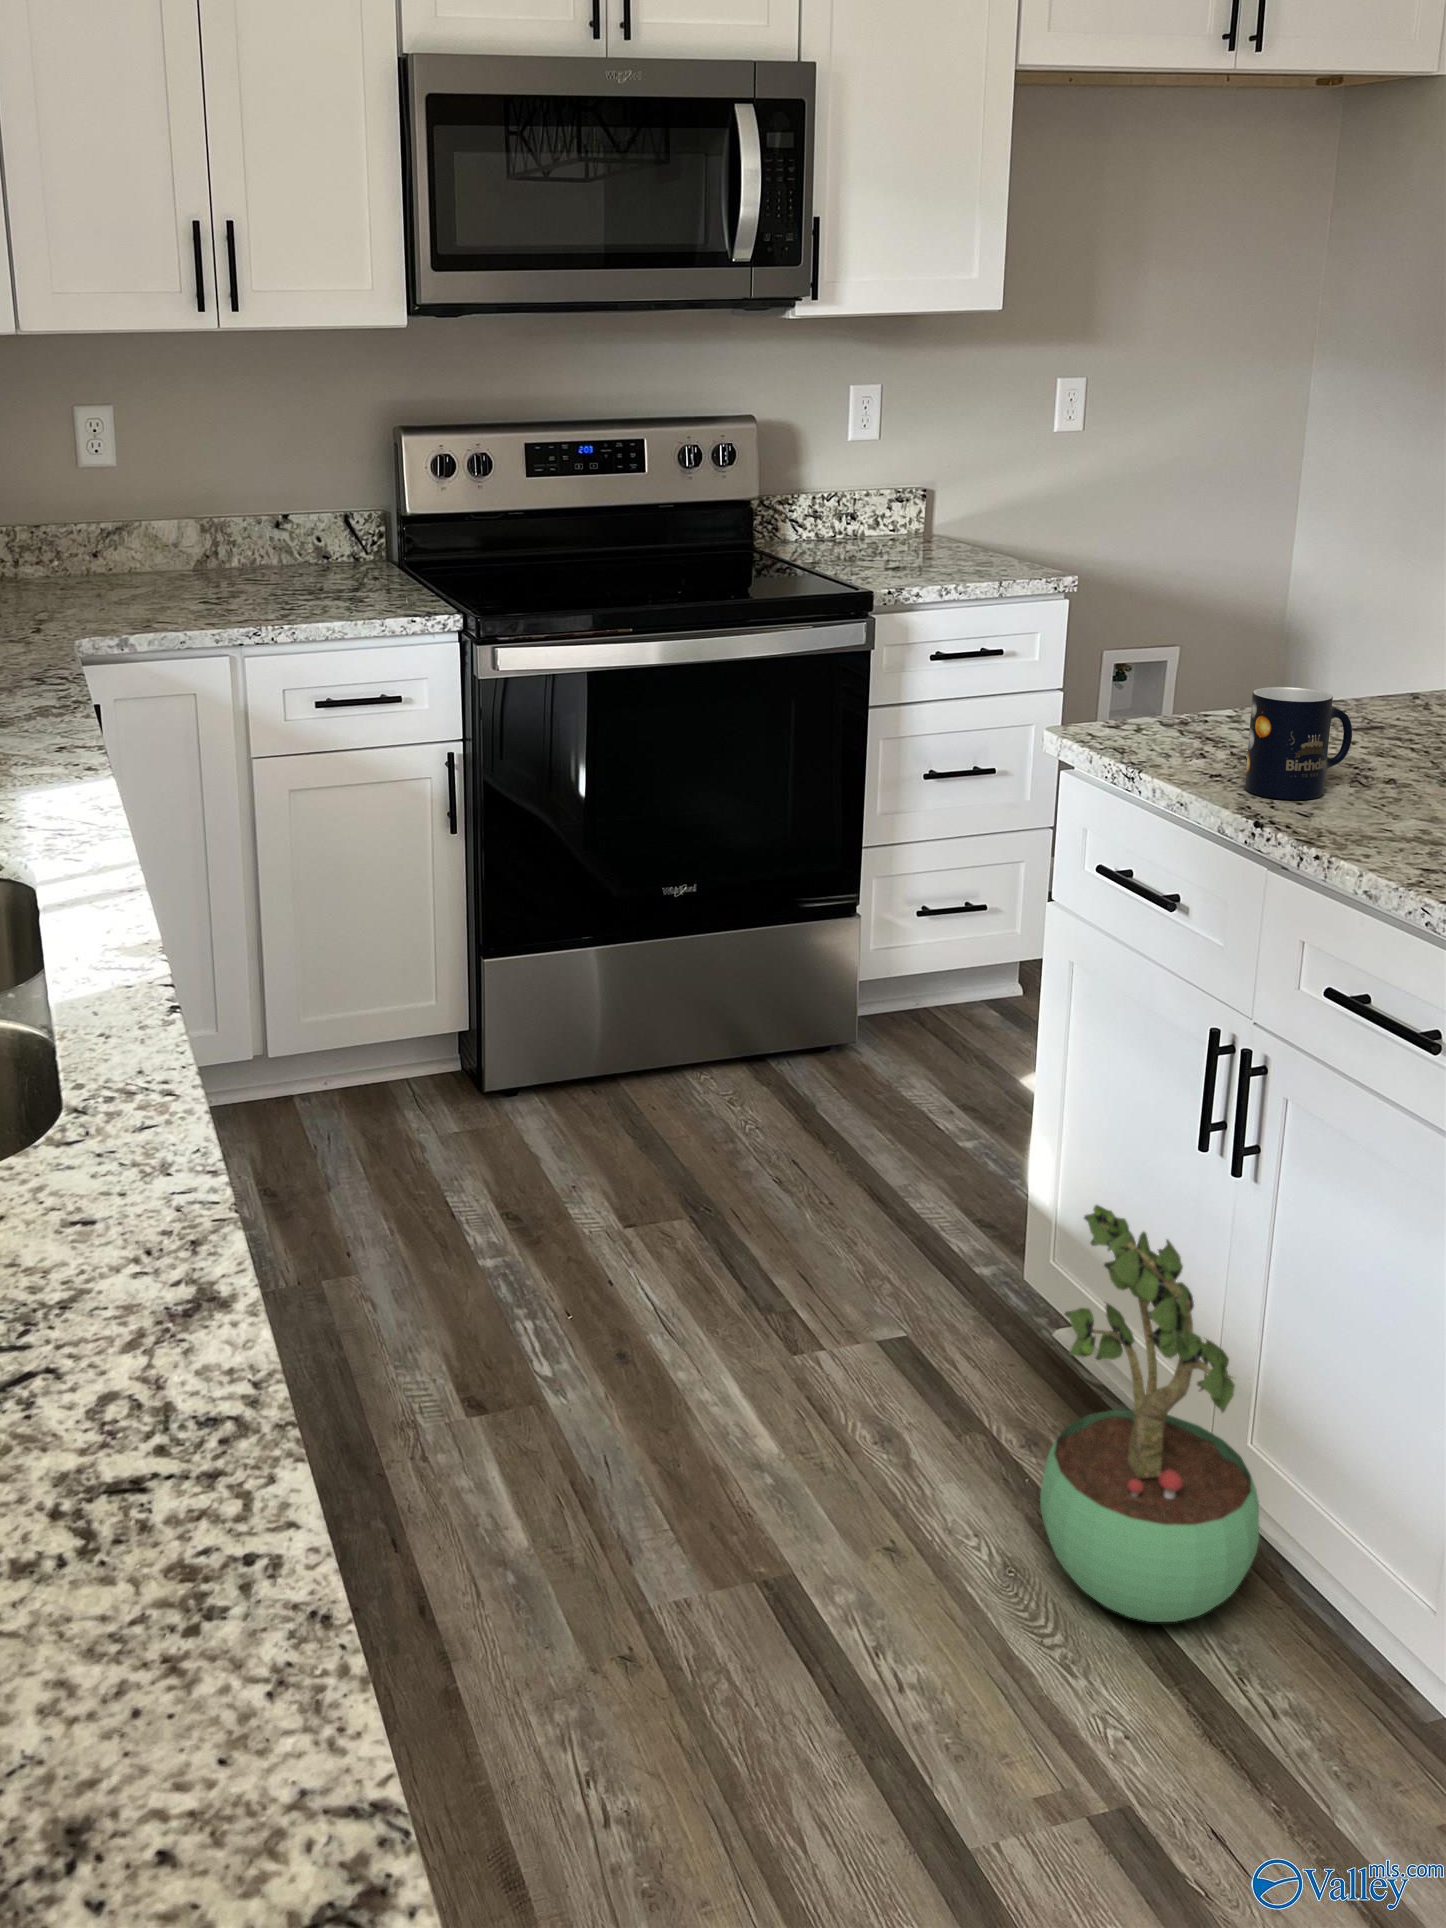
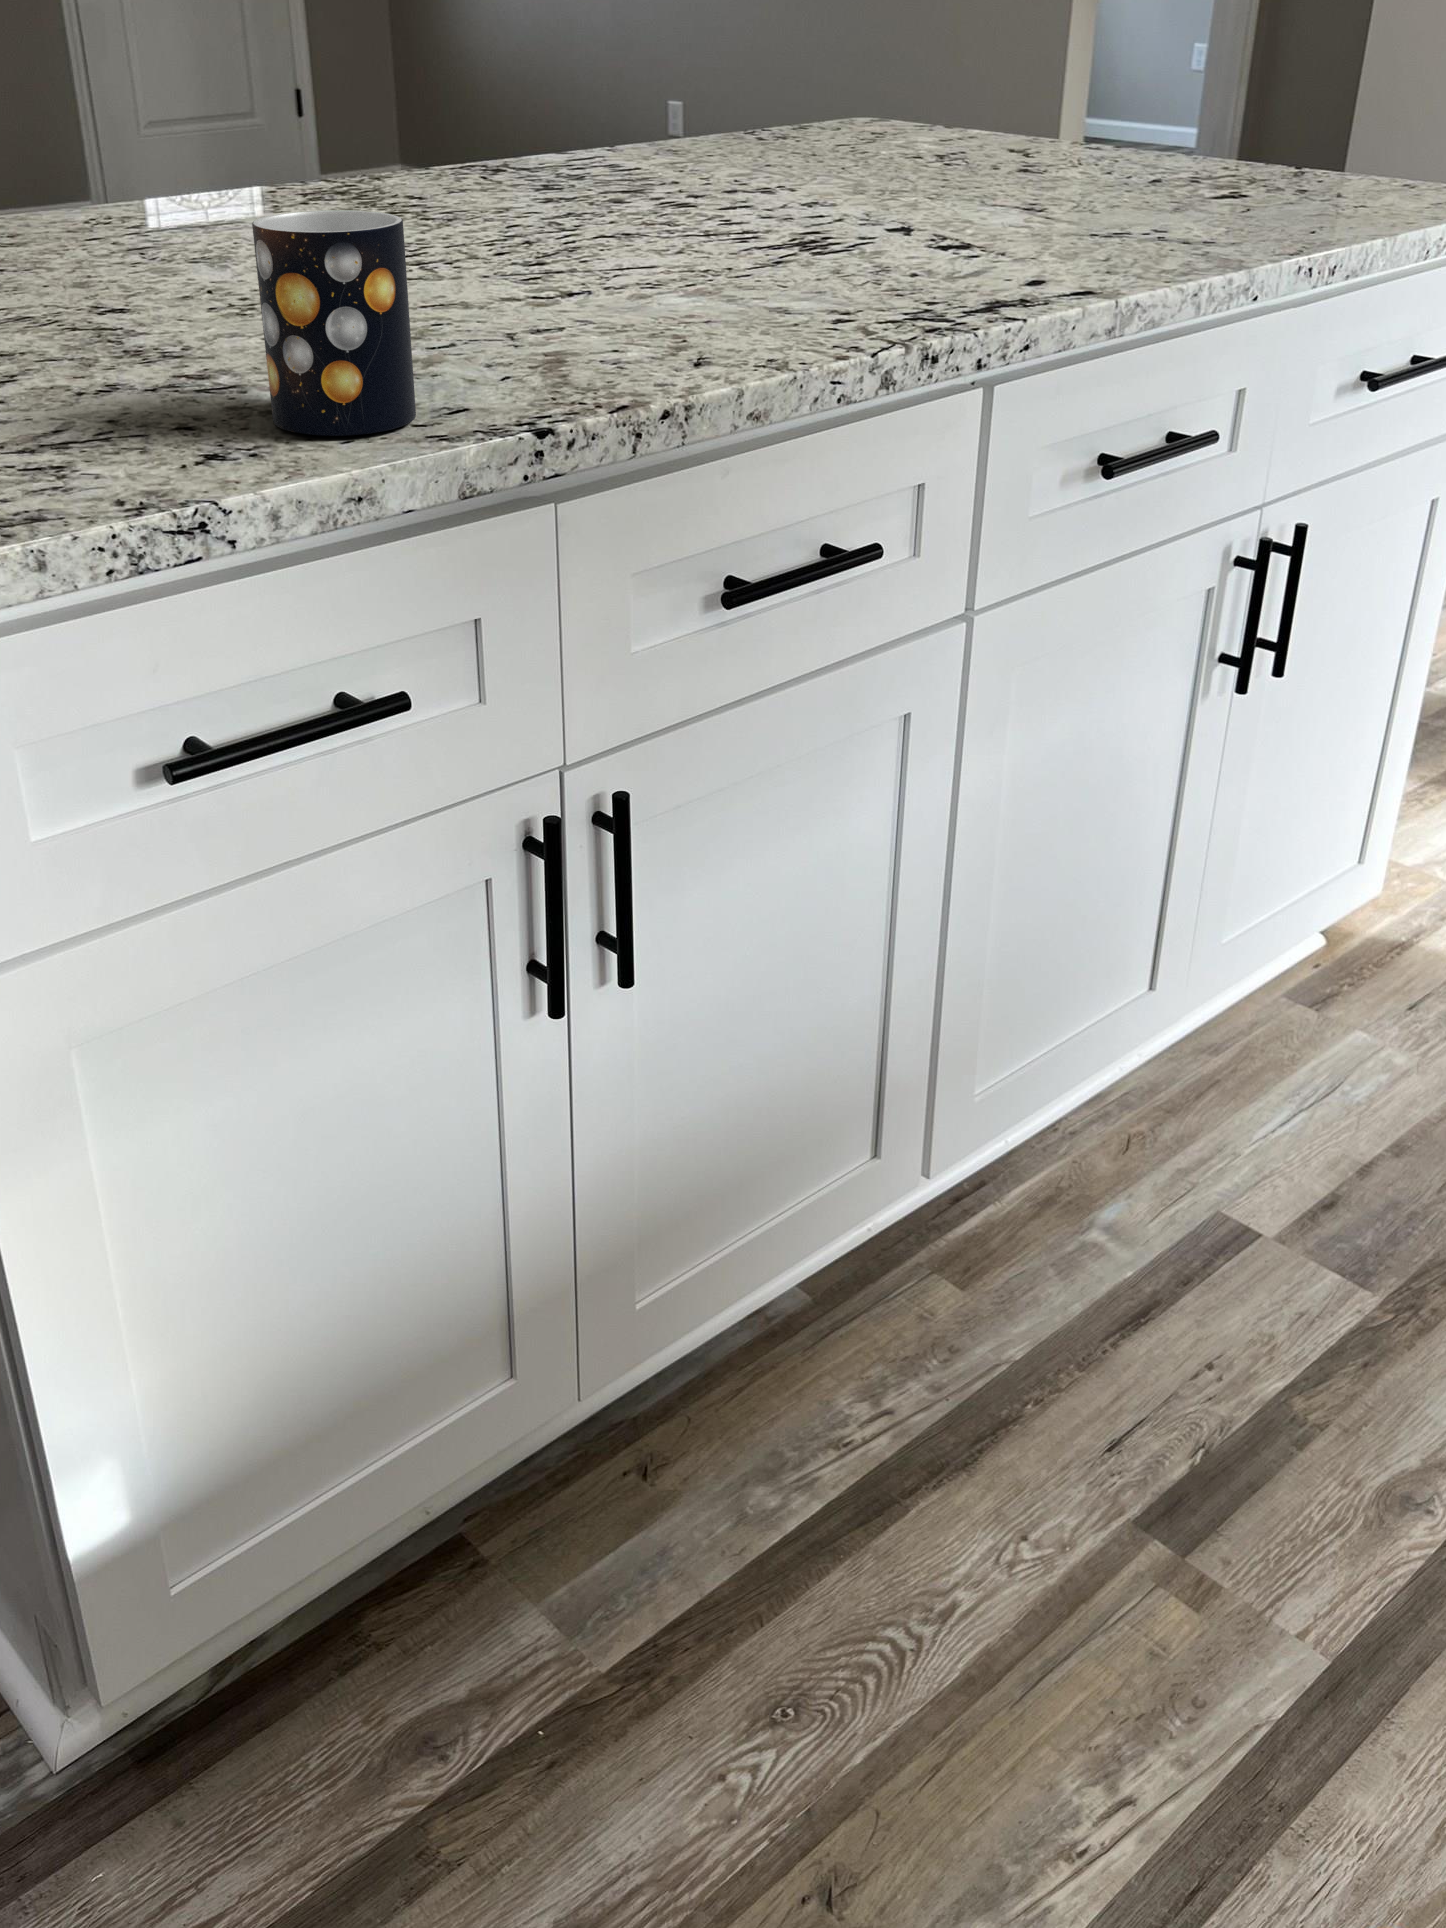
potted plant: present [1040,1205,1259,1622] -> none [609,1062,986,1610]

